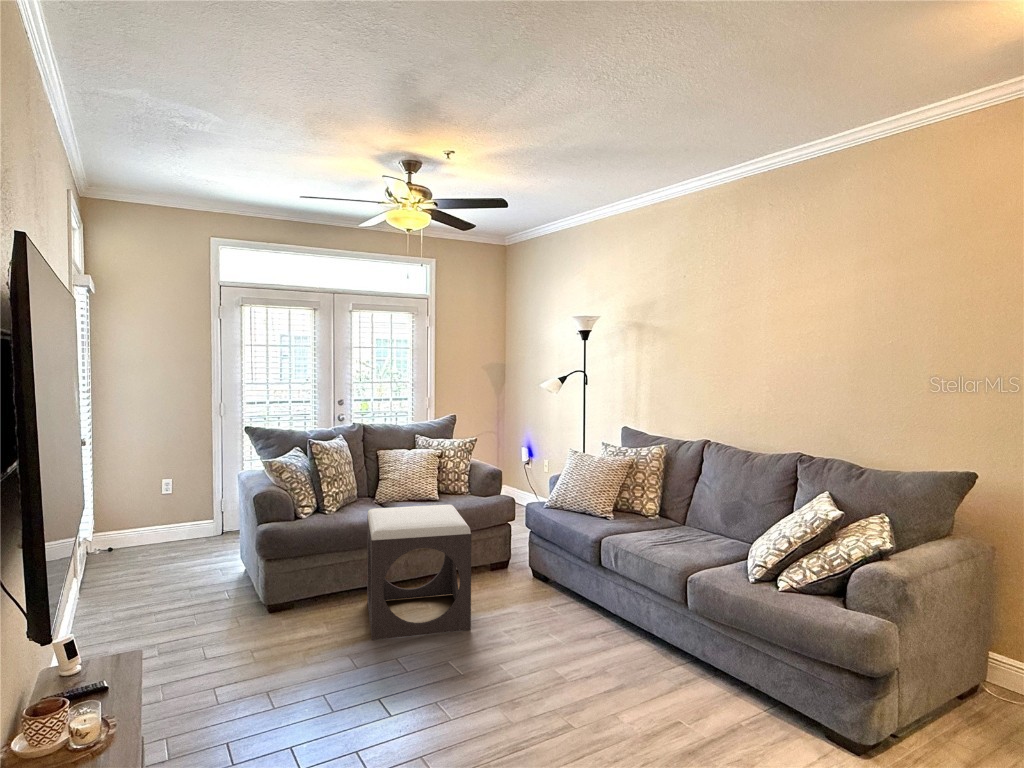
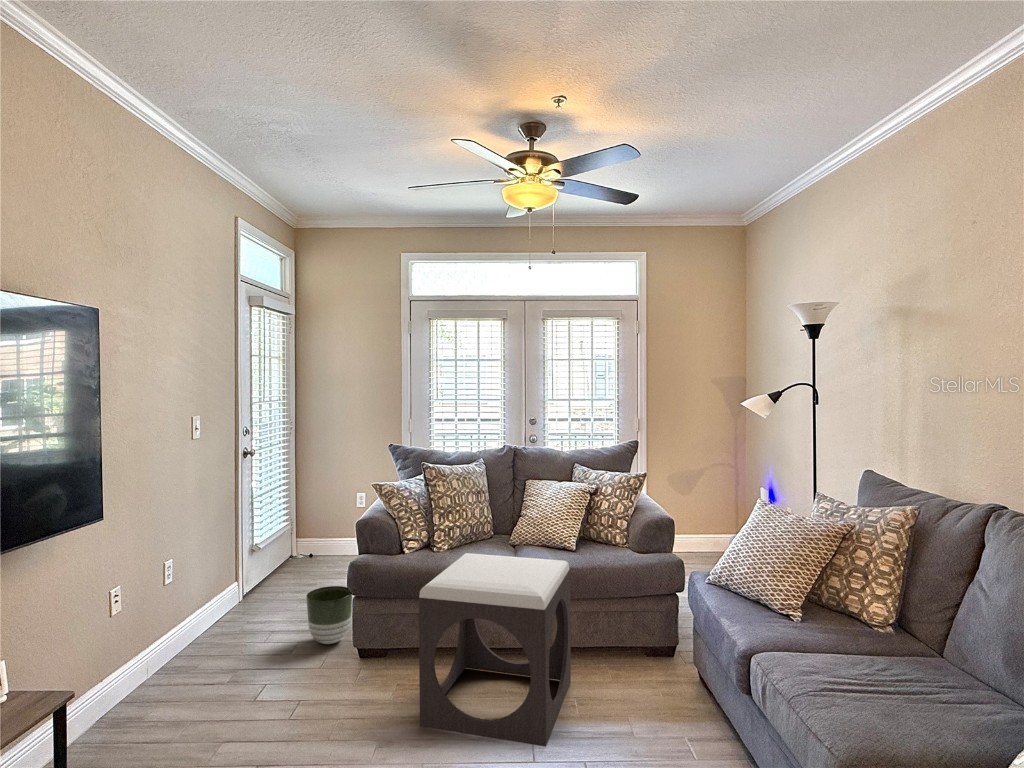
planter: none [202,558,247,611] -> present [307,586,352,644]

